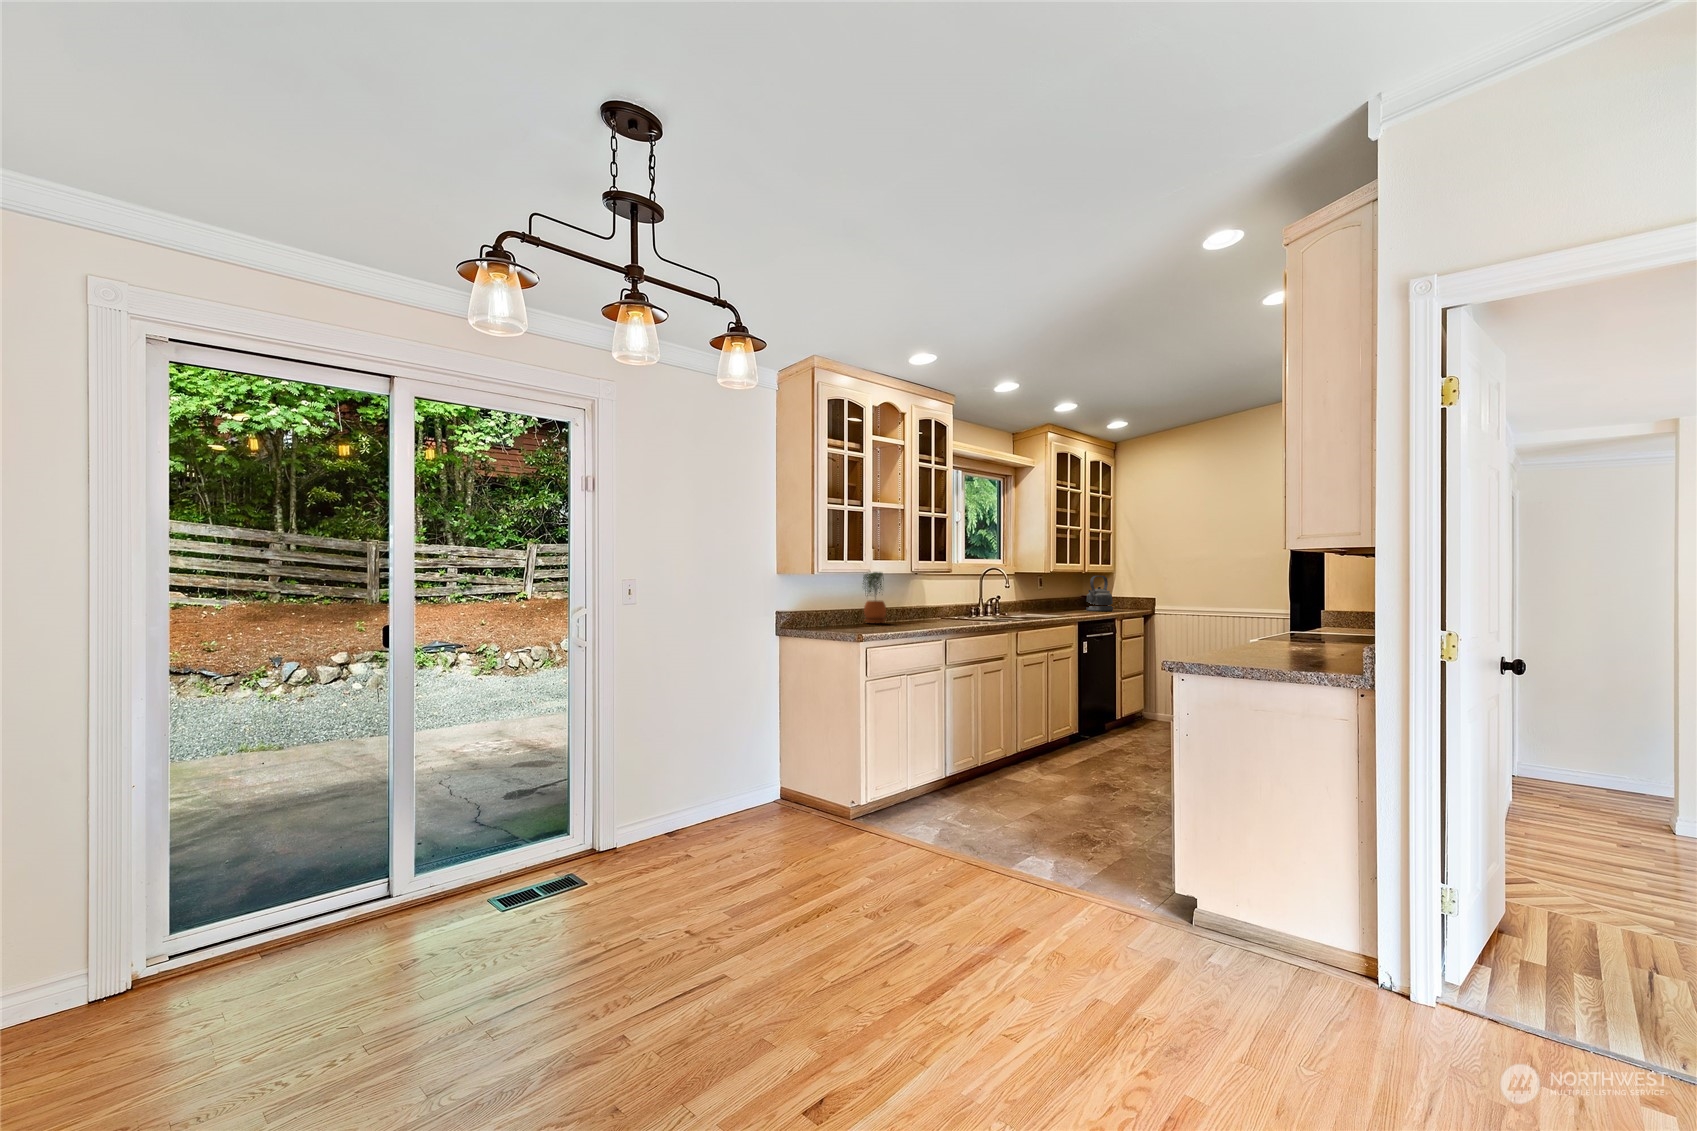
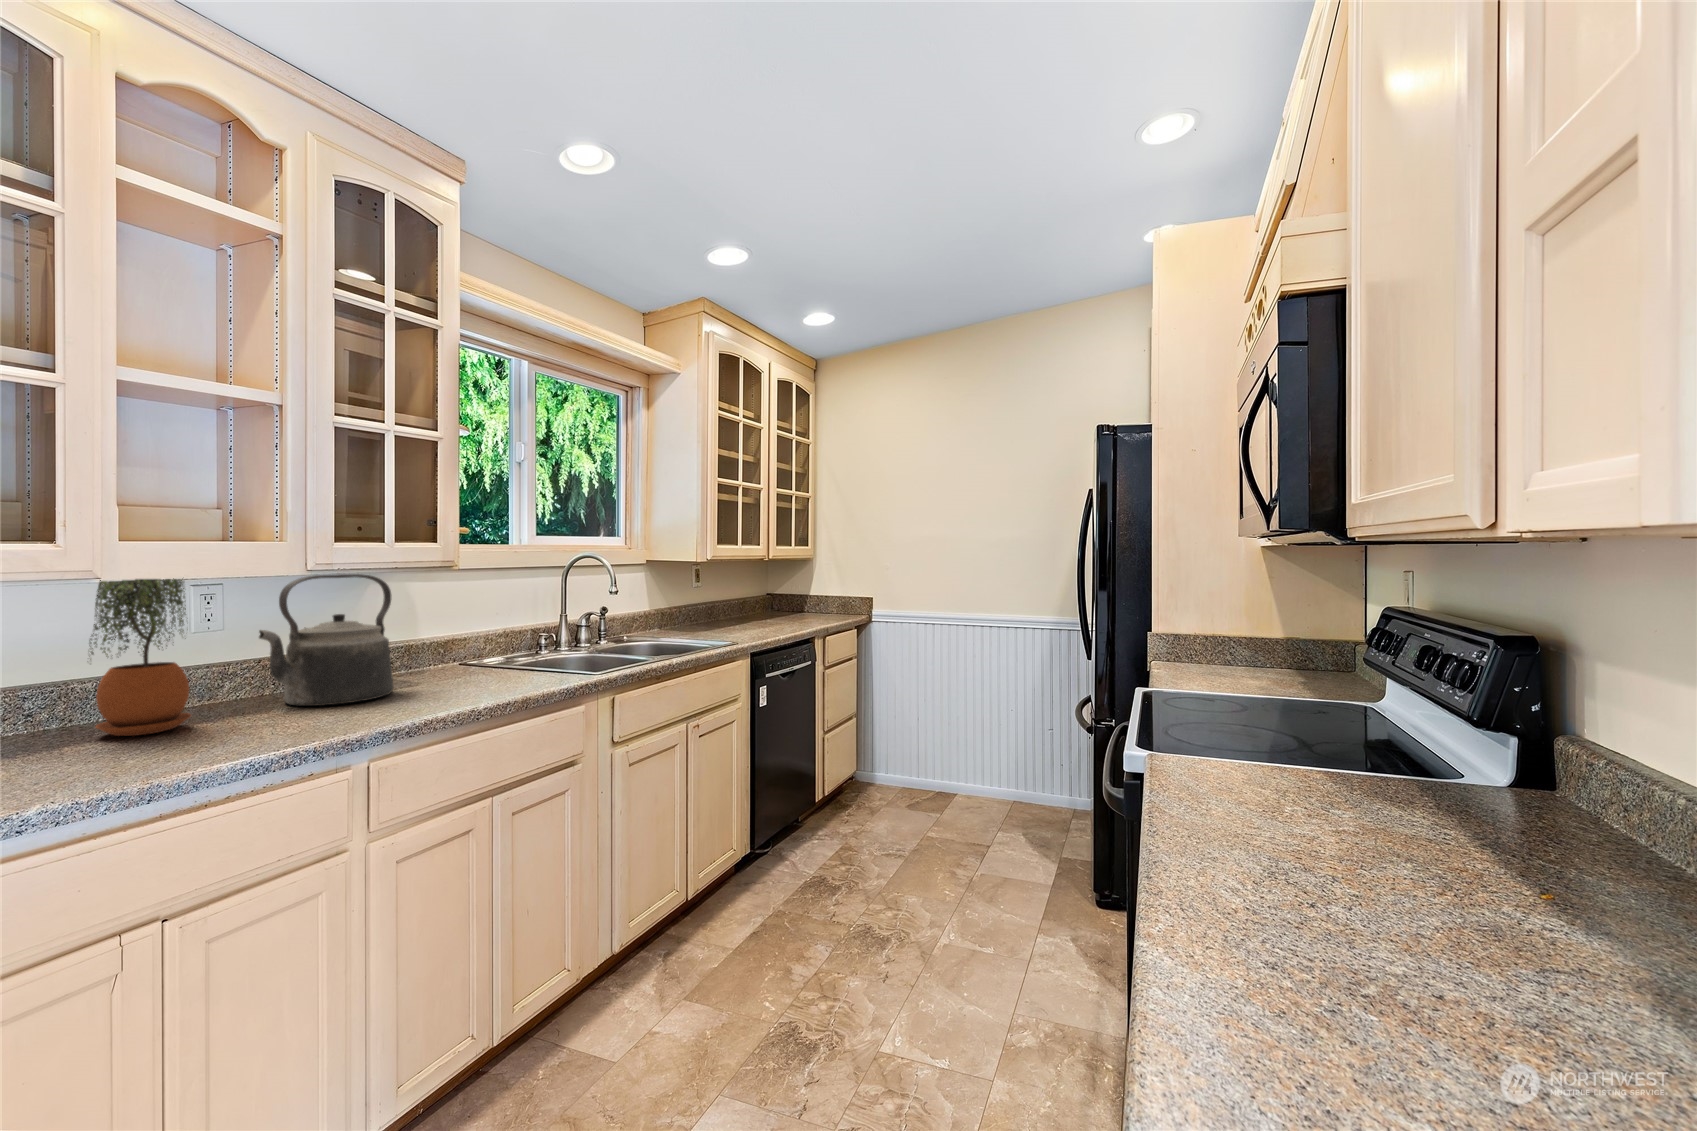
kettle: present [1086,576,1113,611] -> present [259,574,393,706]

